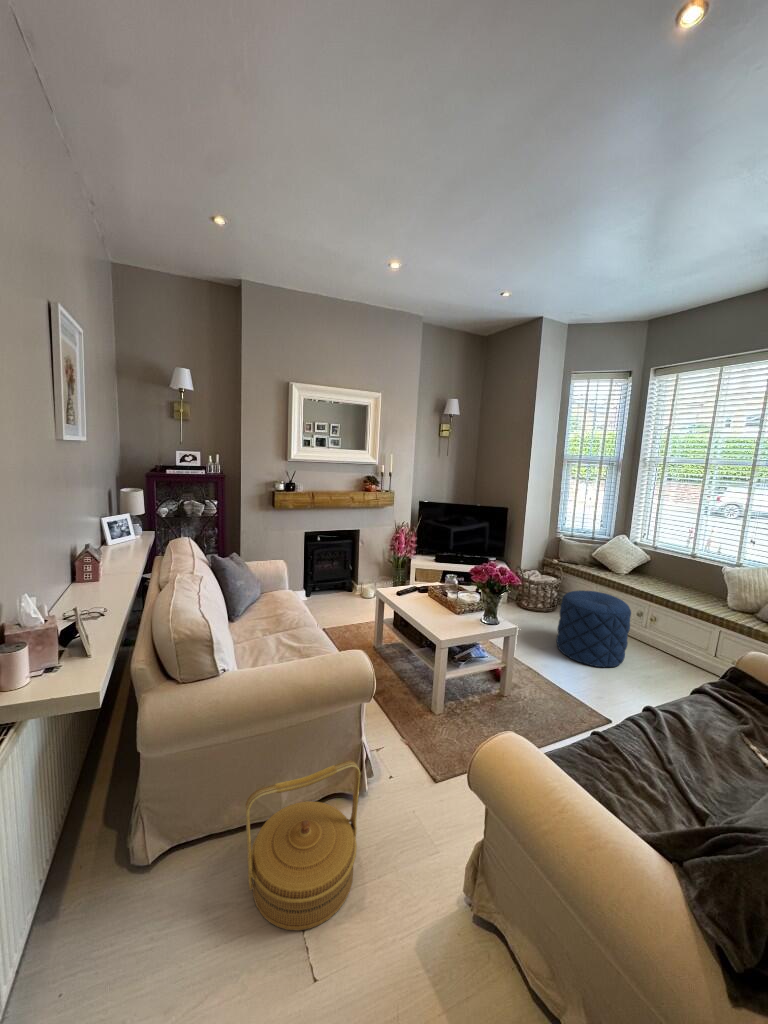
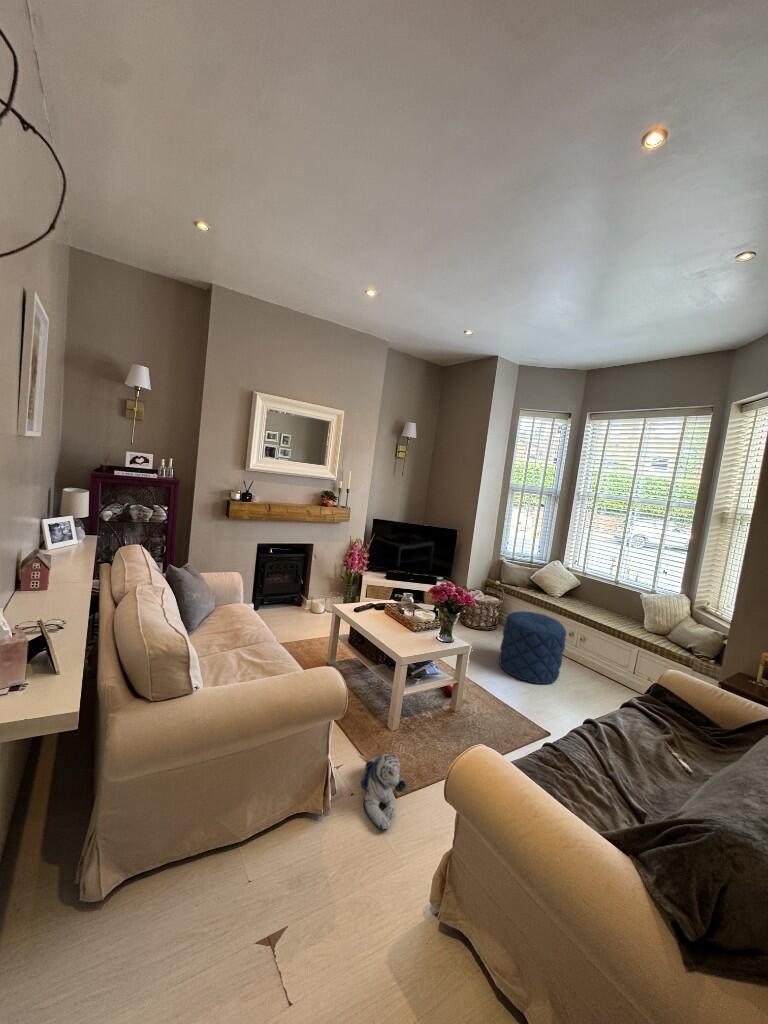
plush toy: none [400,738,447,815] -> present [361,754,406,829]
woven basket: present [245,760,361,931] -> none [216,777,334,954]

